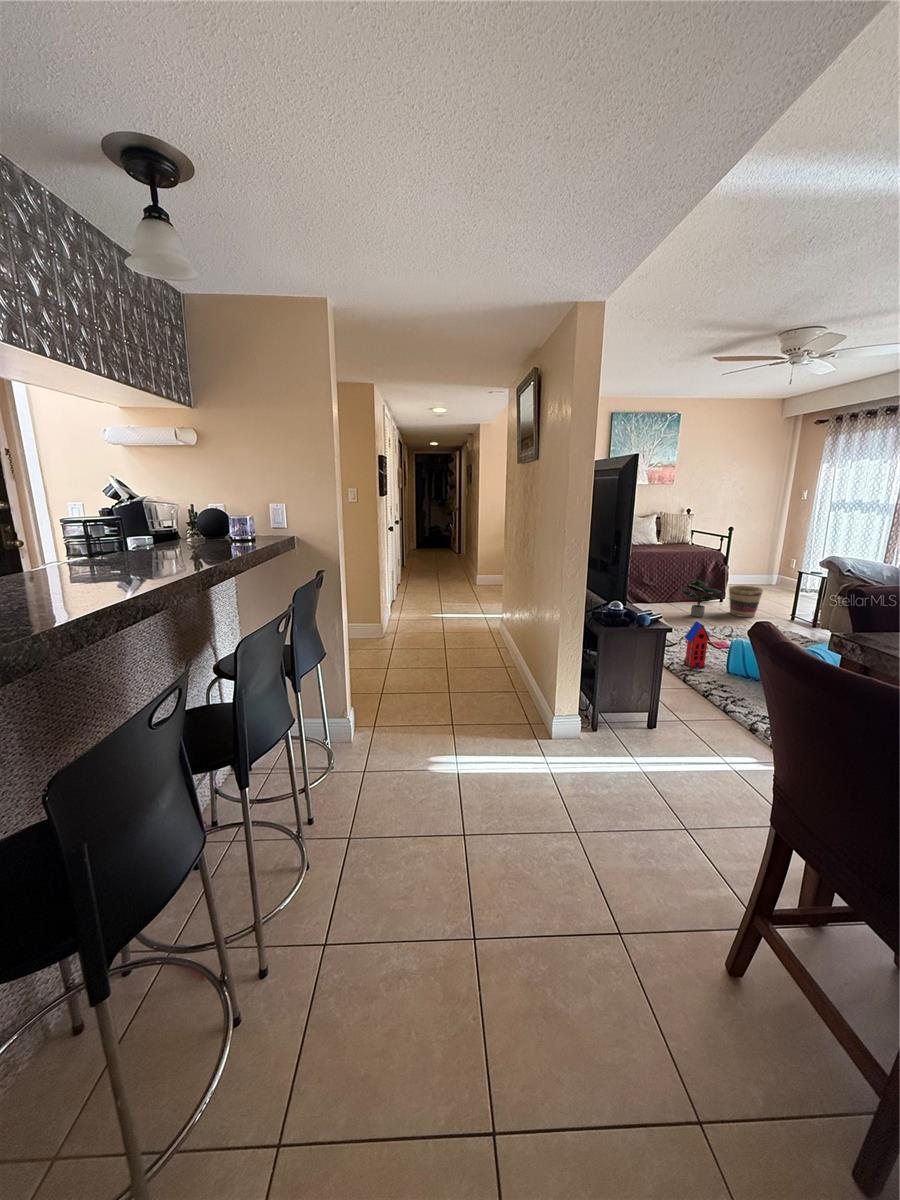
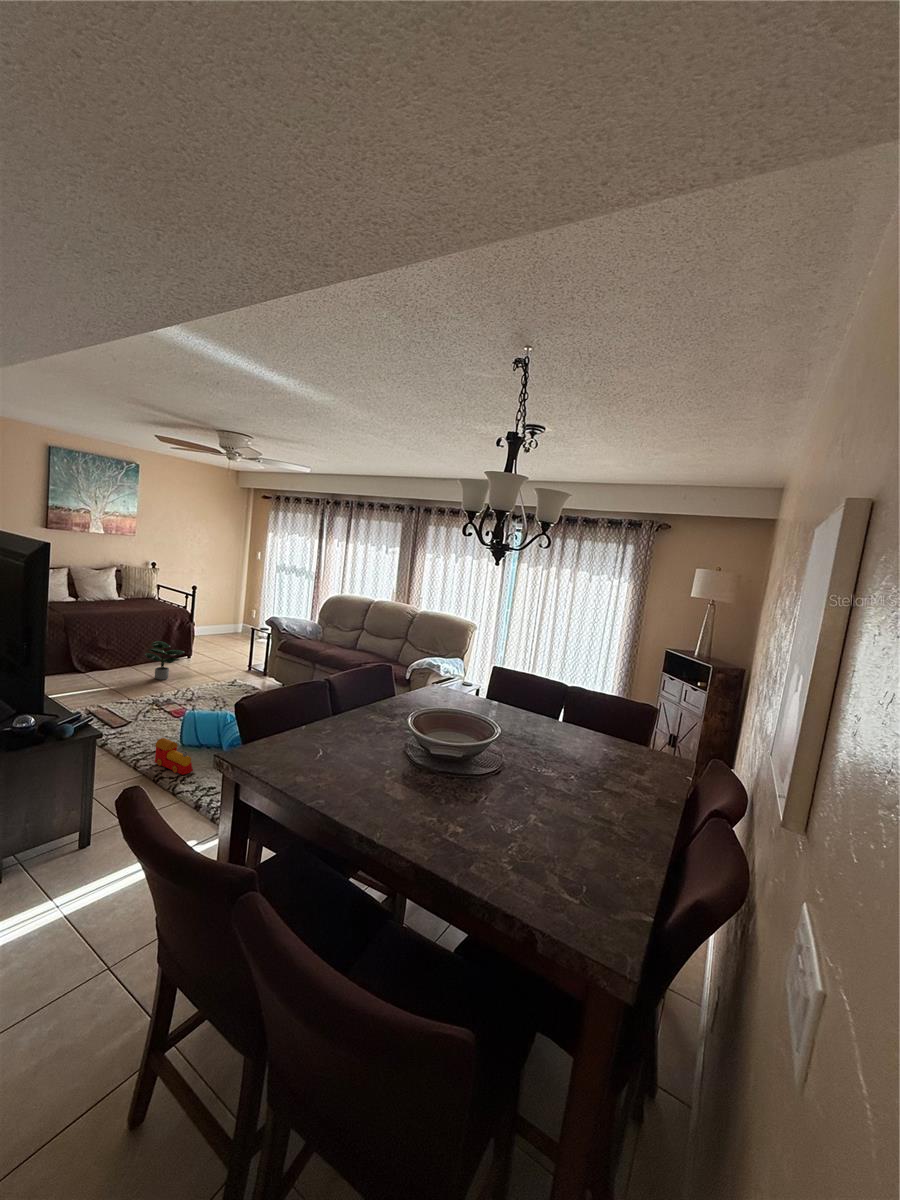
basket: present [729,585,763,617] -> none [193,642,224,673]
toy house: present [684,621,711,668] -> none [136,700,164,749]
toy train: none [703,658,744,697] -> present [155,738,193,775]

